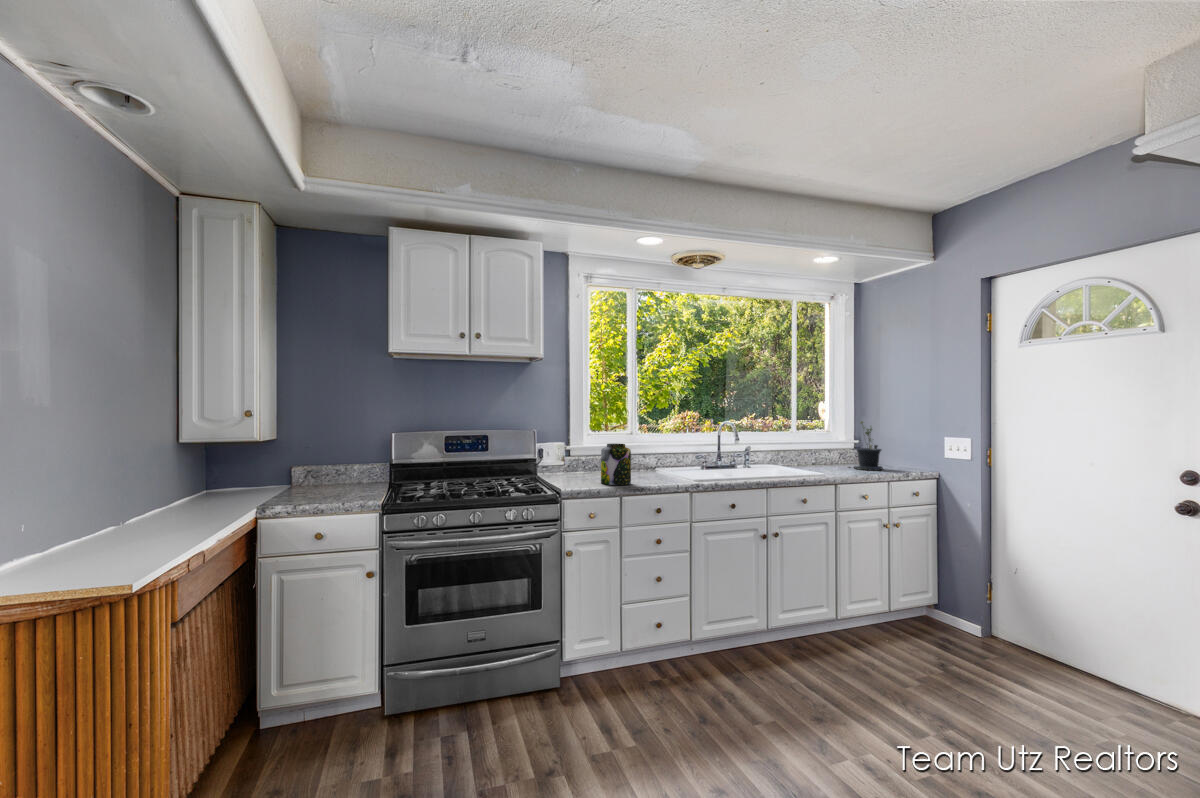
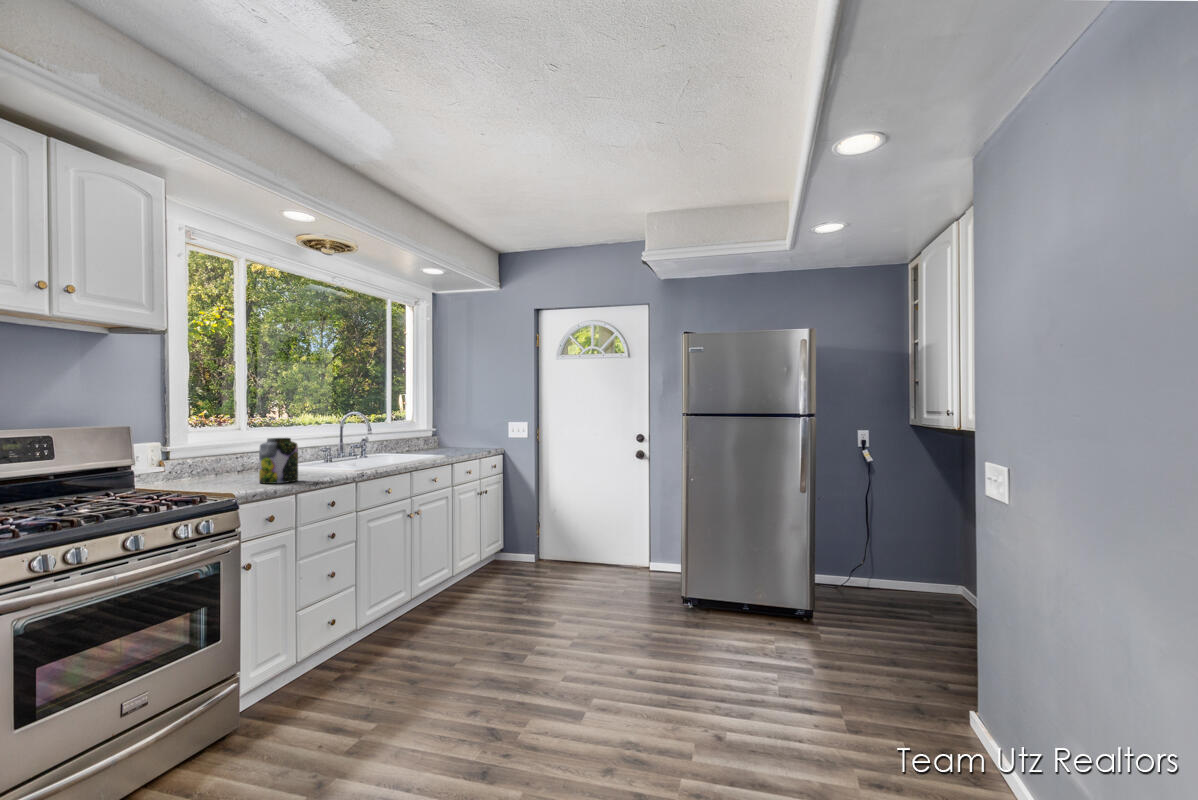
potted plant: present [854,421,883,470] -> none [438,411,467,452]

